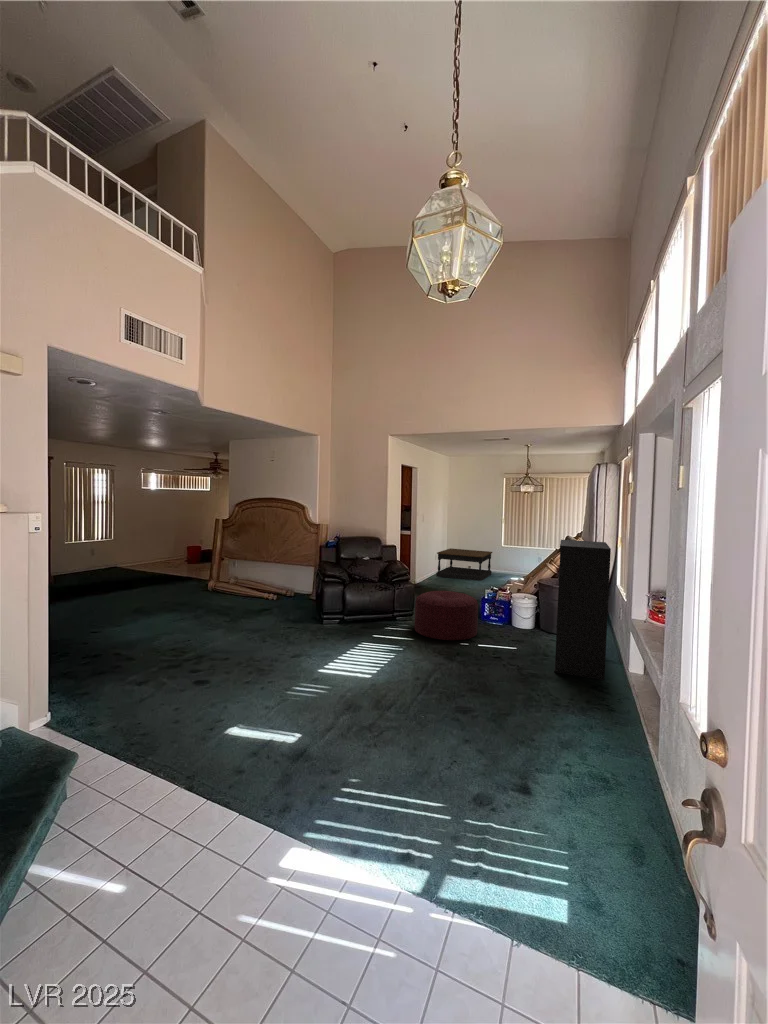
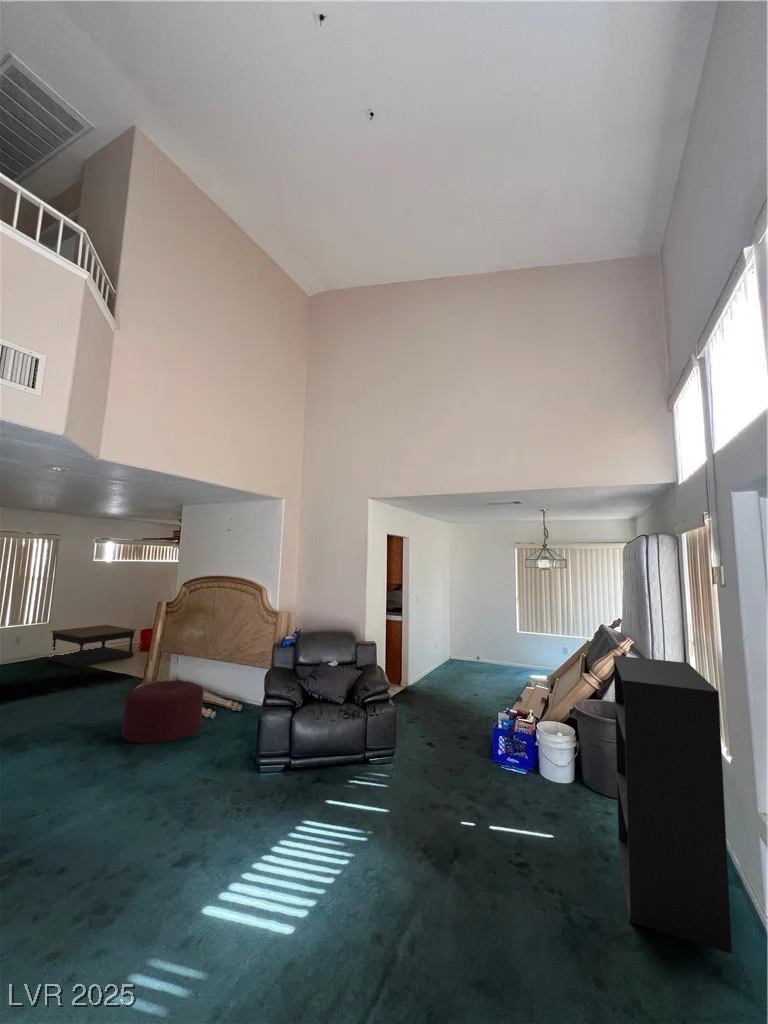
coffee table: present [436,548,492,581] -> present [48,625,136,667]
ottoman: present [415,591,478,640] -> present [121,680,204,744]

